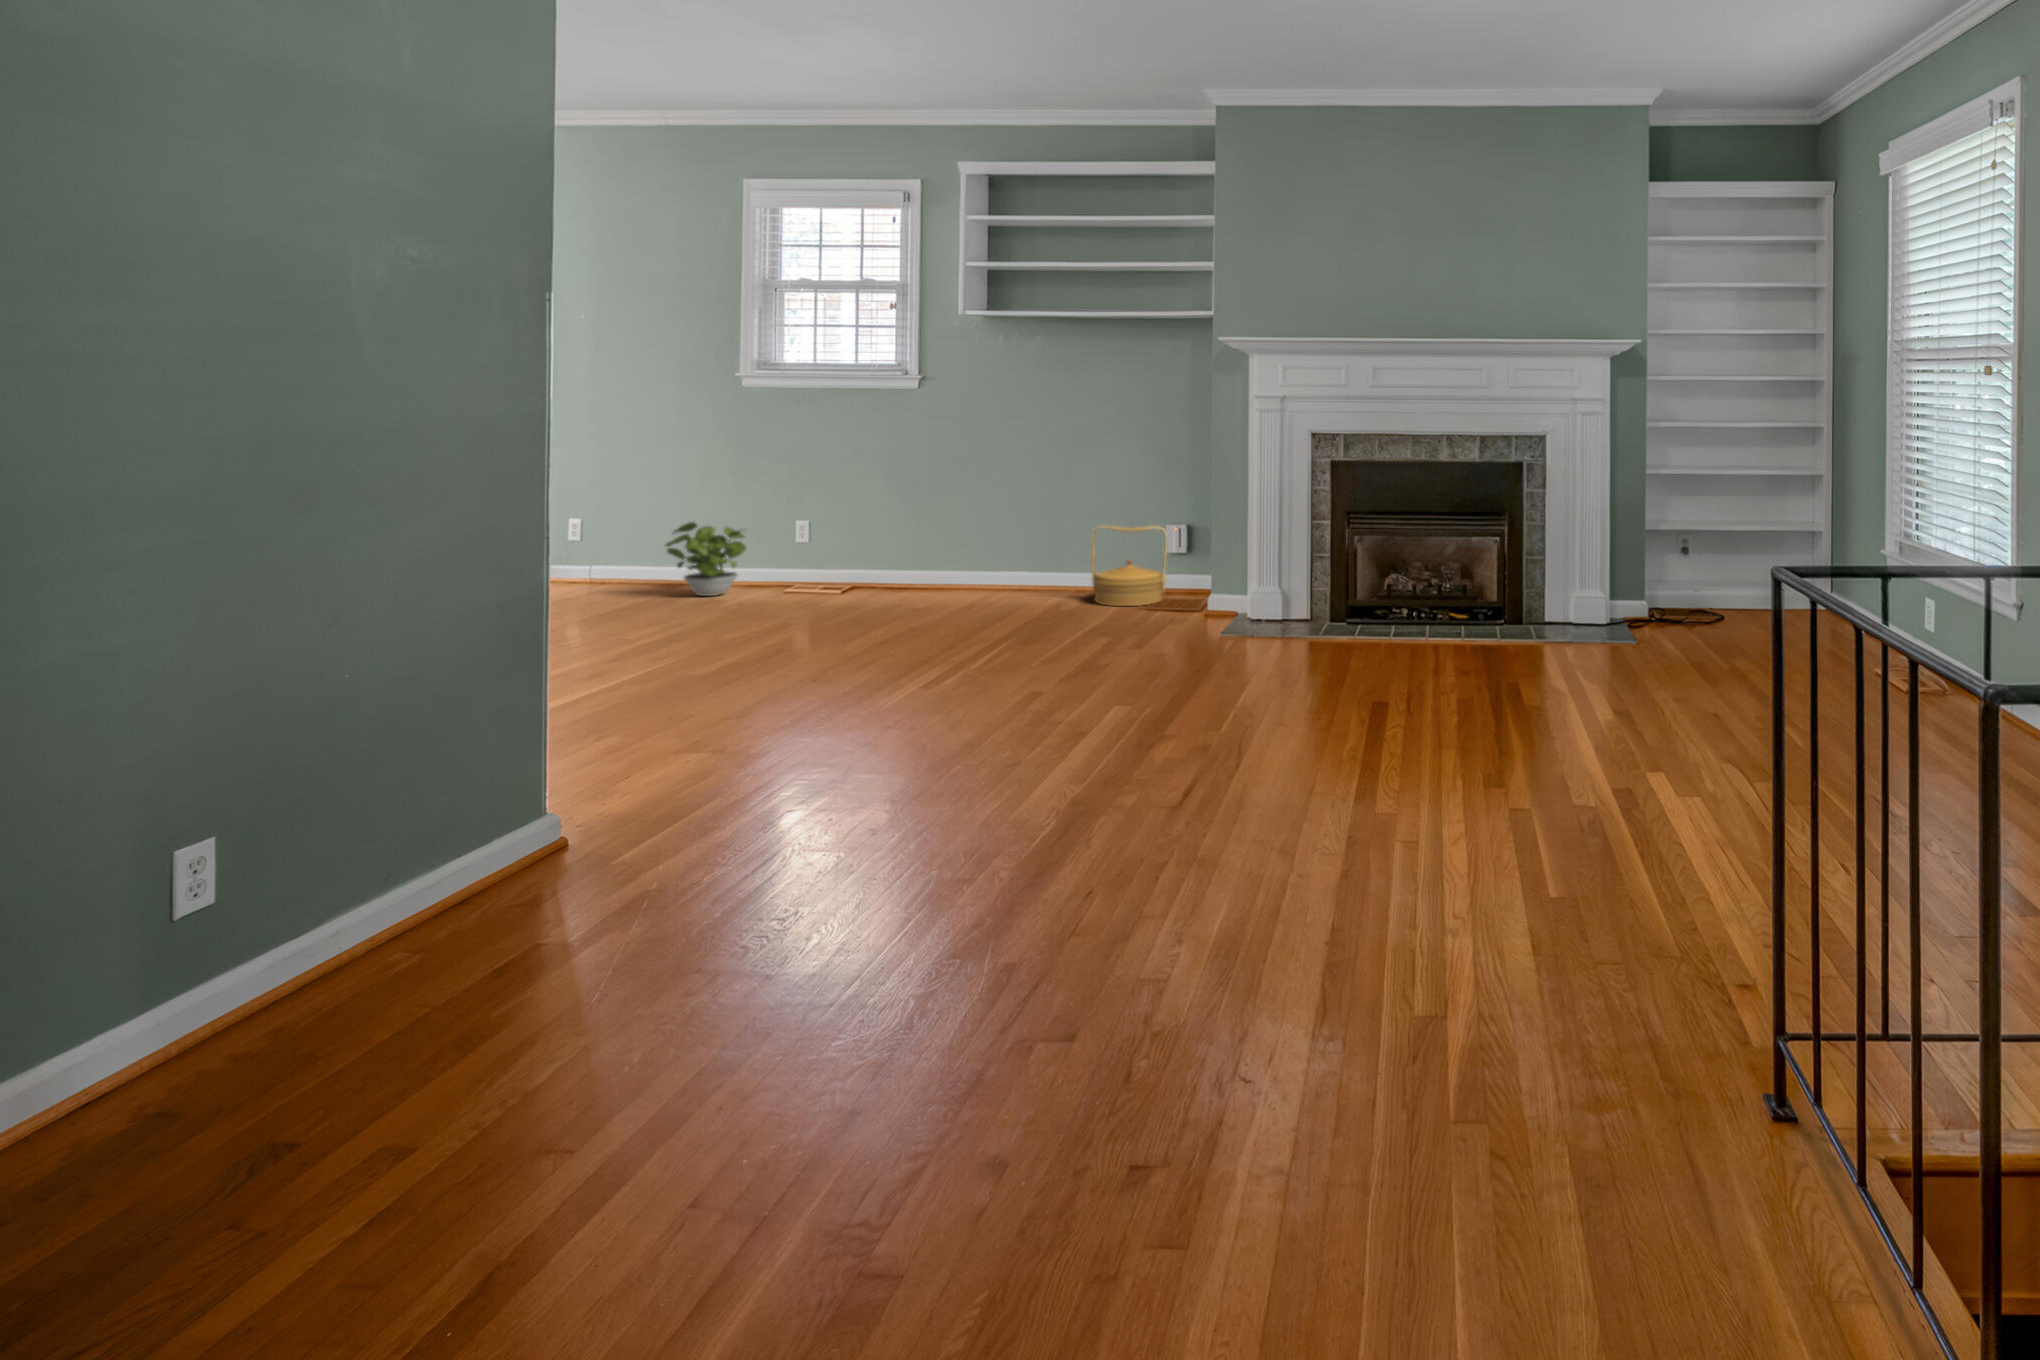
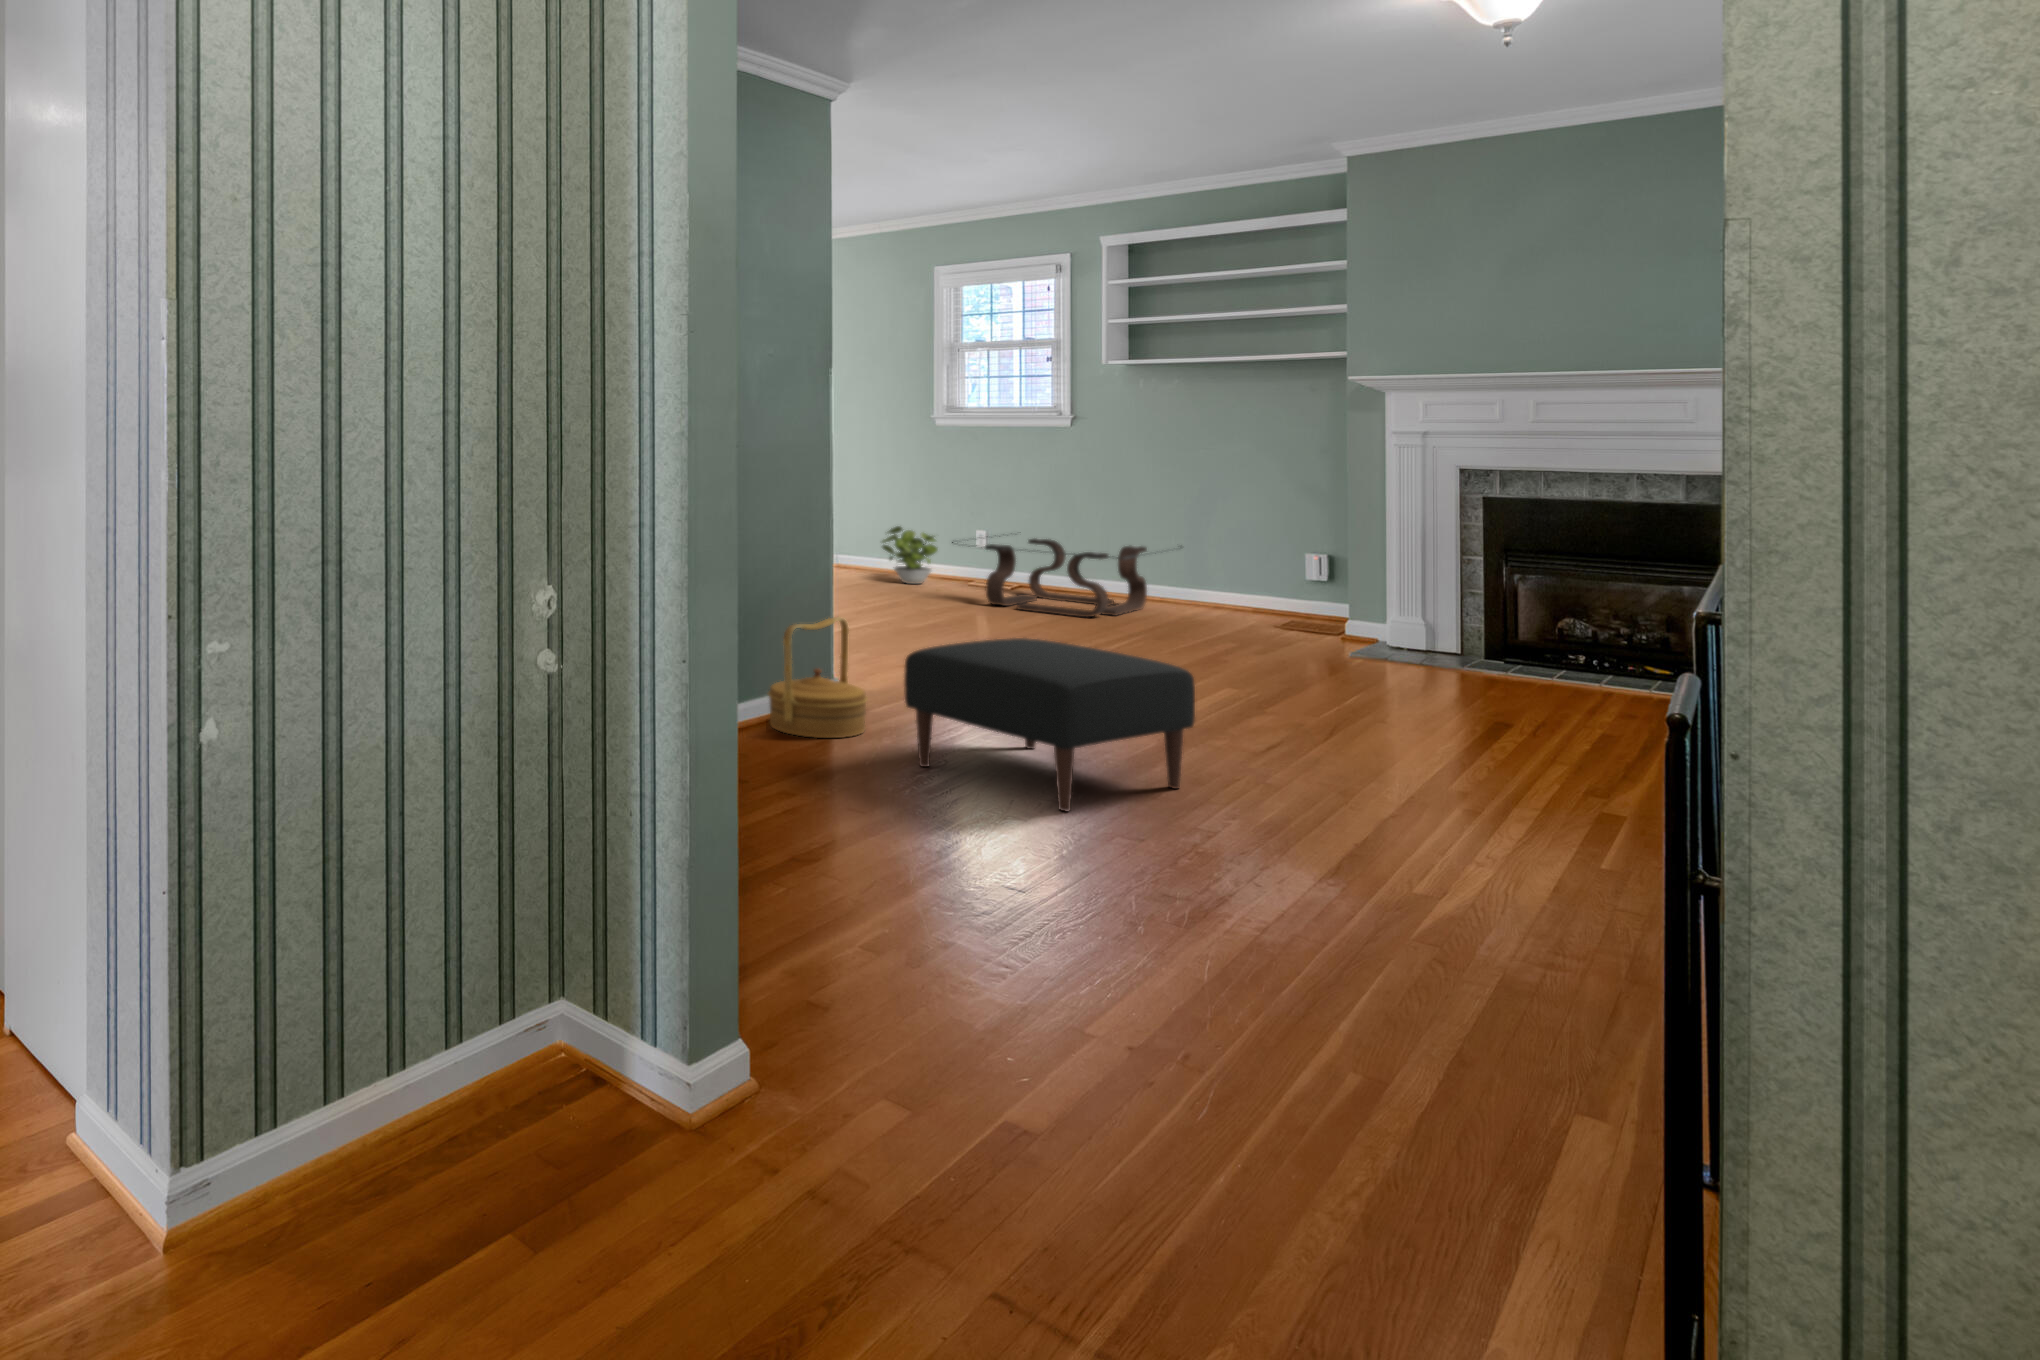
coffee table: none [763,519,1042,623] -> present [952,535,1156,617]
woven basket: present [1092,525,1168,606] -> present [768,617,868,738]
ottoman: none [661,725,1101,1026] -> present [904,638,1195,811]

